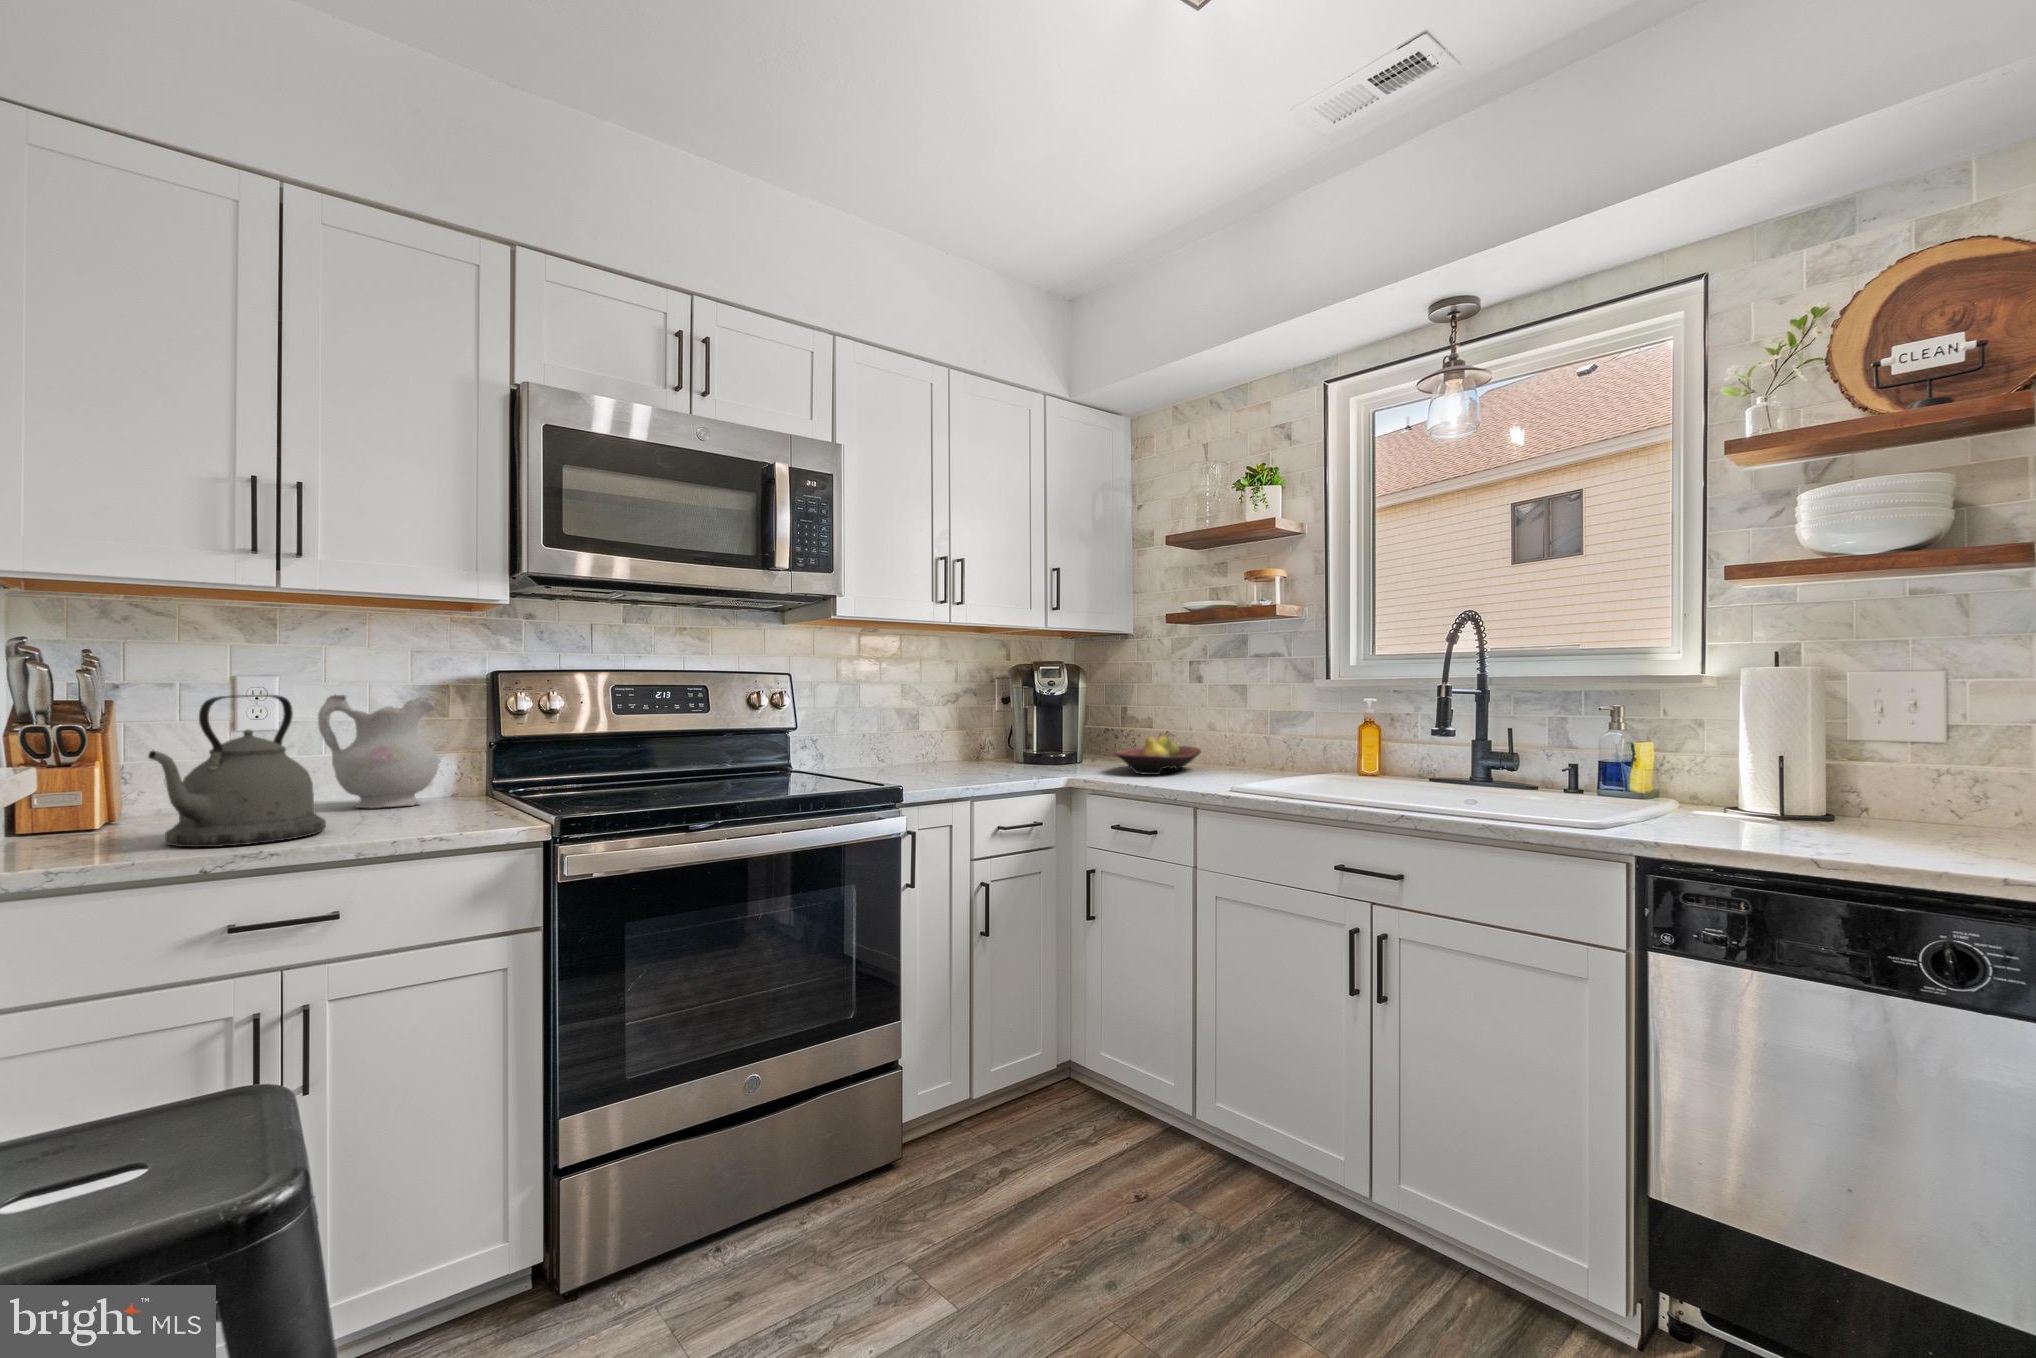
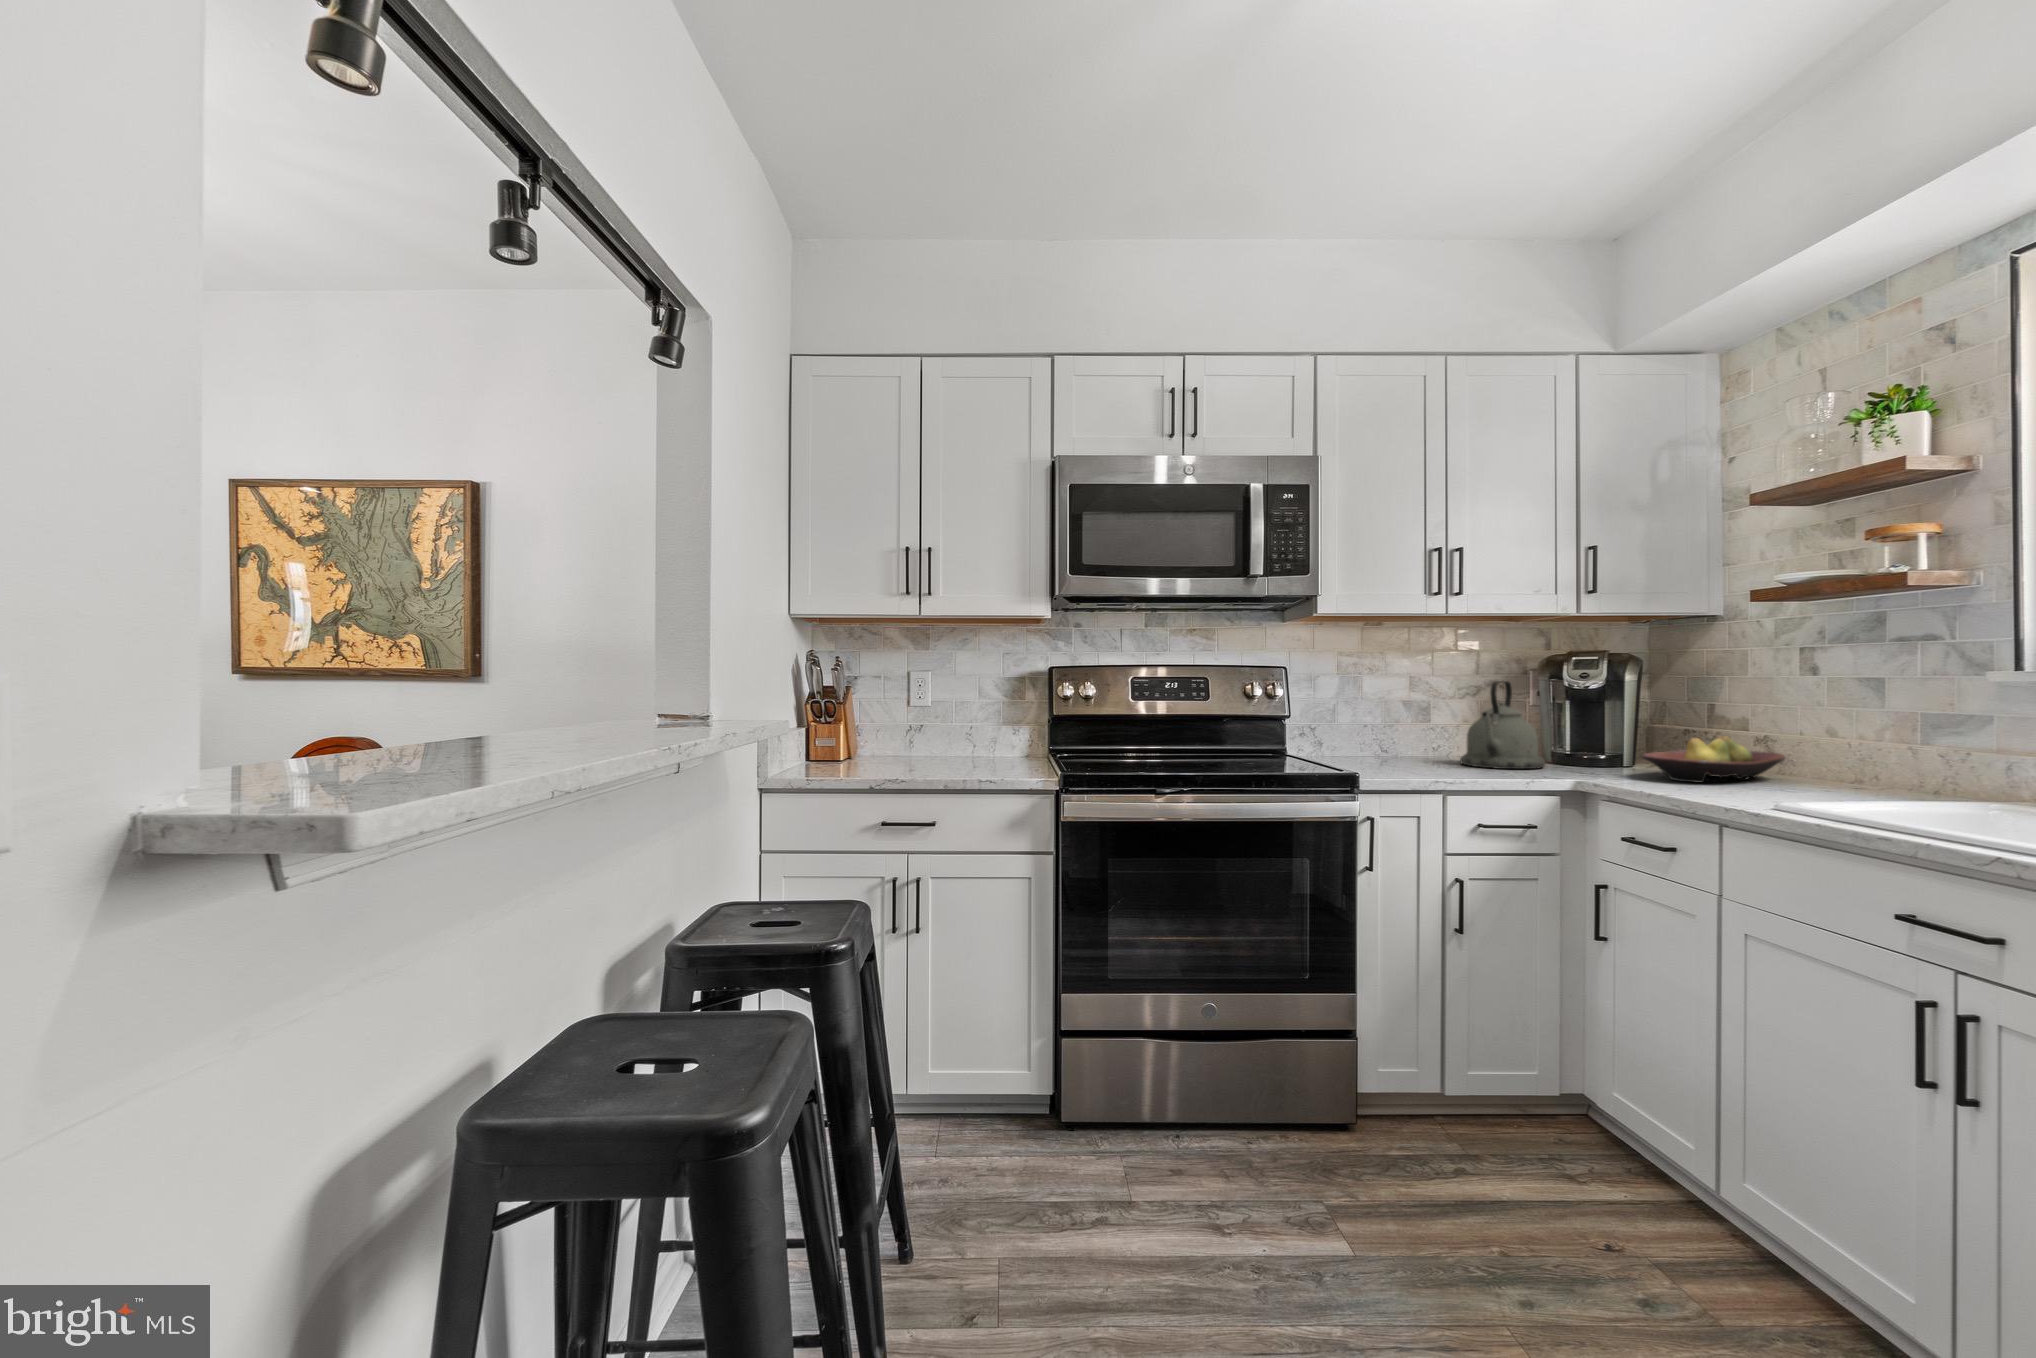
ceramic pitcher: present [318,694,439,808] -> none [950,684,1016,759]
kettle: present [148,695,326,847] -> present [1460,681,1545,769]

